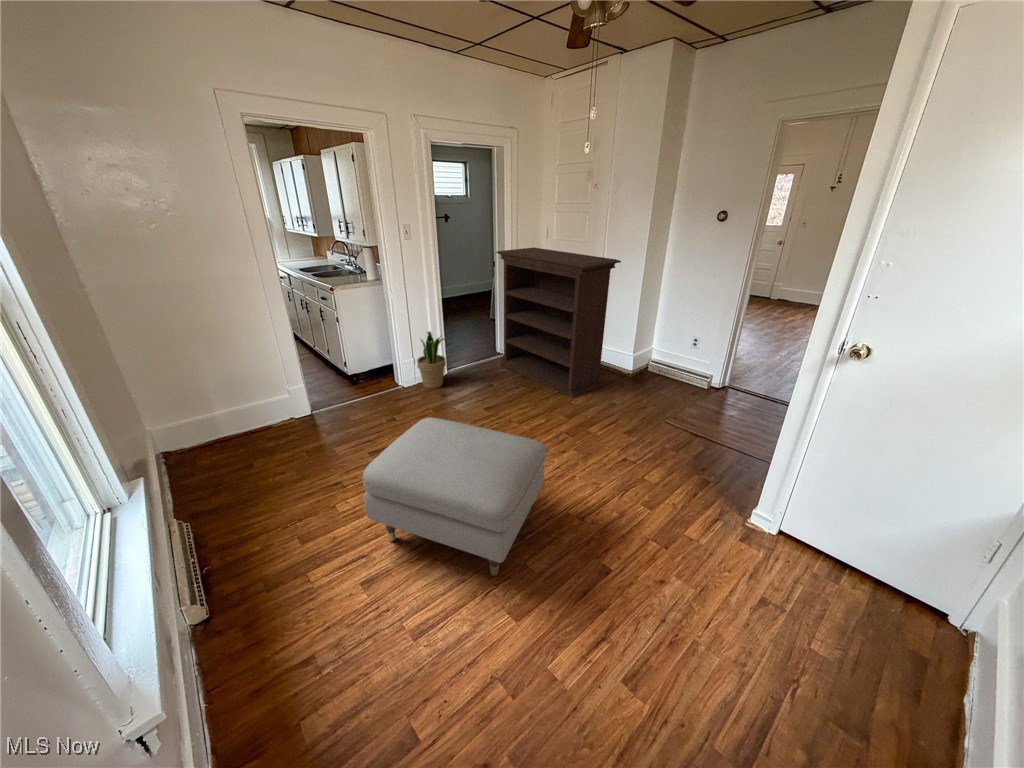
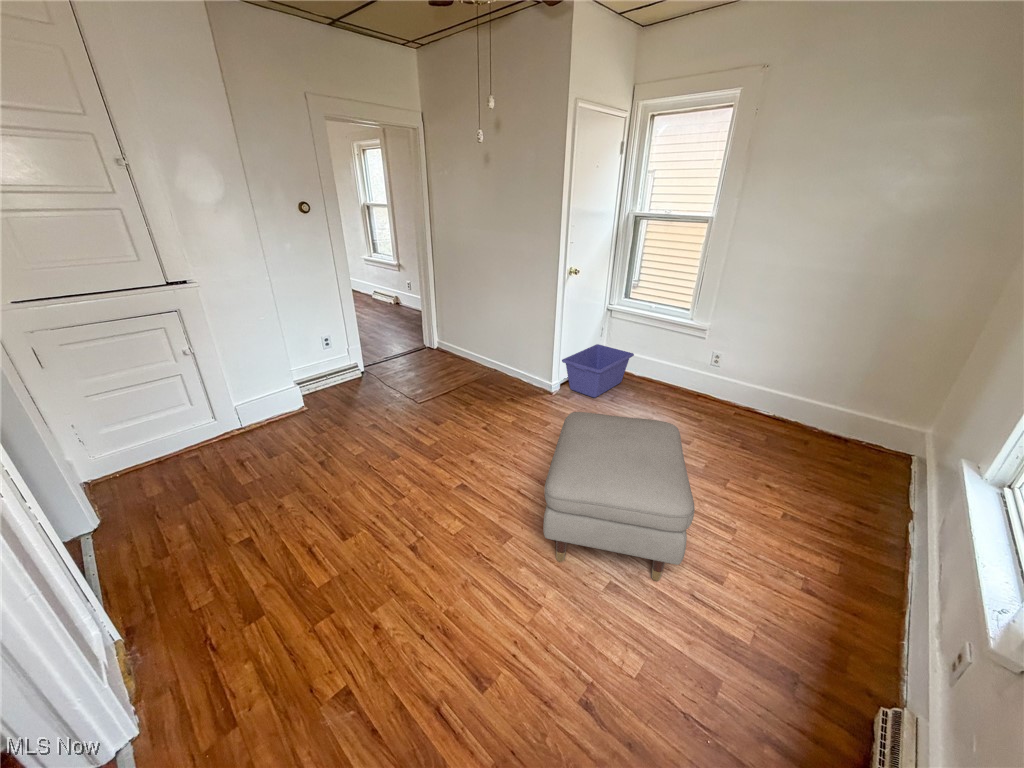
bookshelf: present [496,248,621,398] -> none [29,277,342,547]
potted plant: present [417,331,446,388] -> none [75,529,210,684]
storage bin: none [759,497,951,652] -> present [562,344,634,397]

